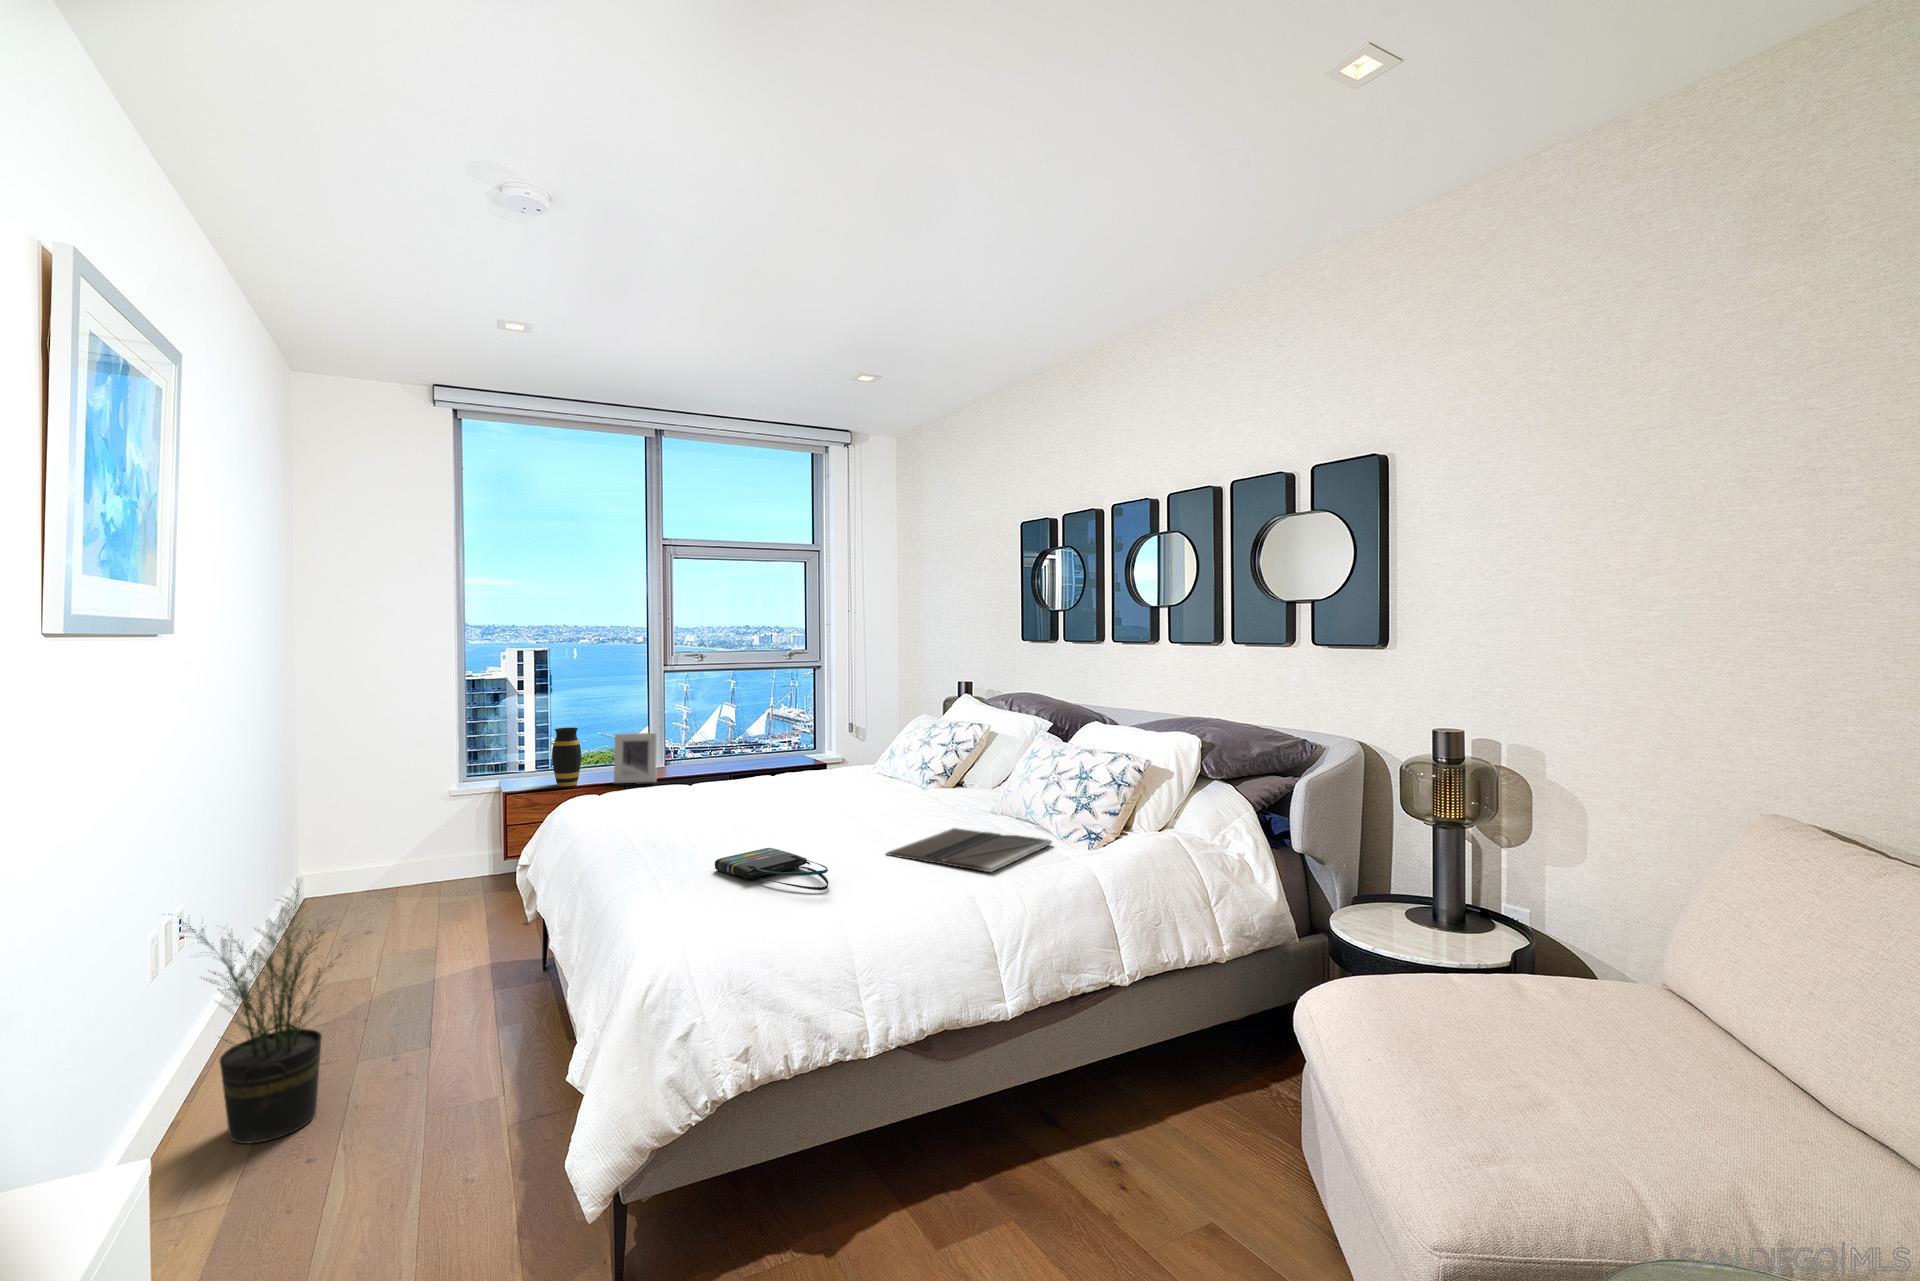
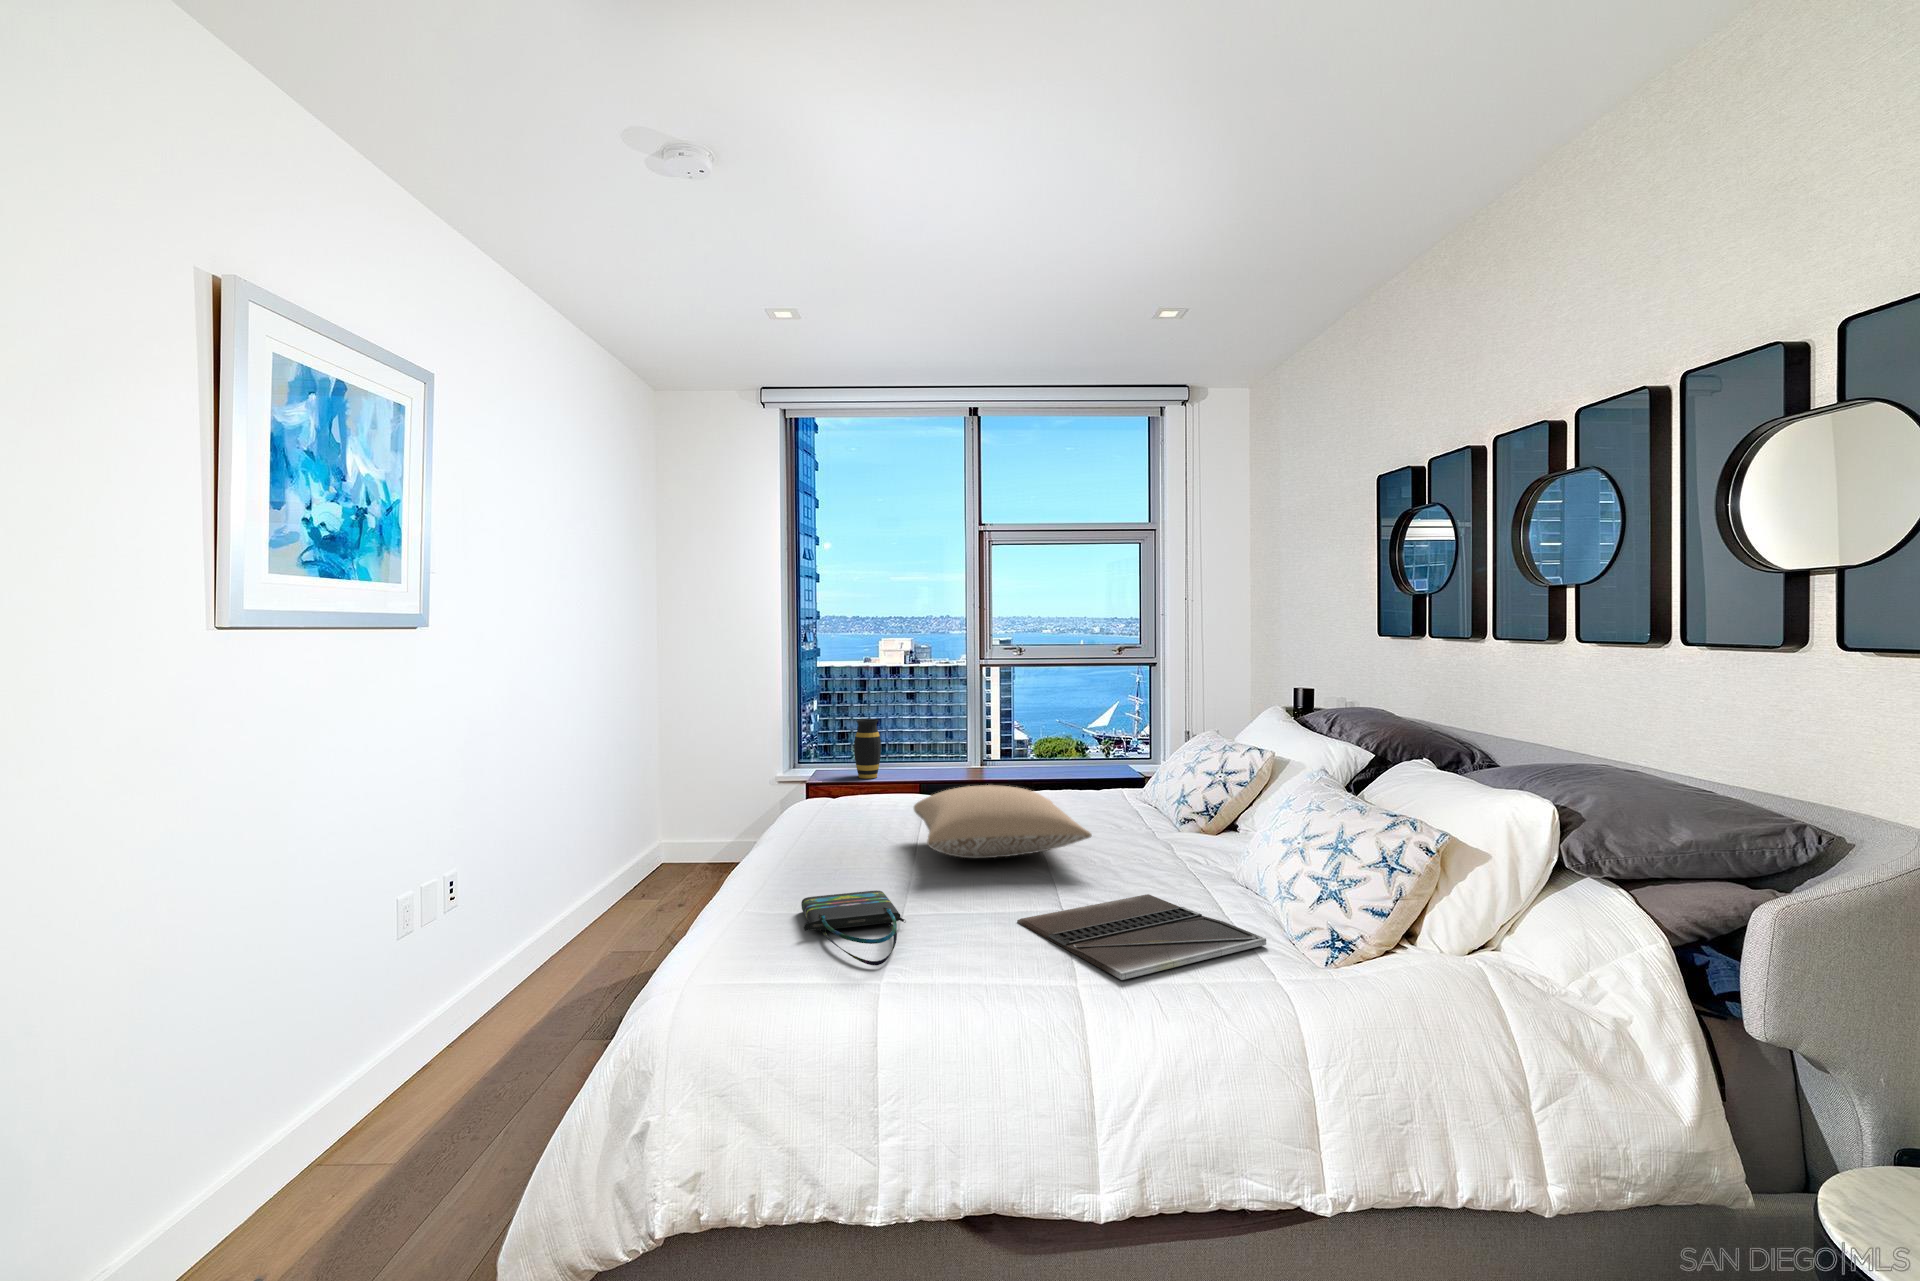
picture frame: present [614,733,657,783] -> none [910,728,953,782]
pillow: none [730,765,899,822] -> present [913,785,1092,858]
potted plant: present [168,878,342,1144] -> none [383,851,540,1100]

